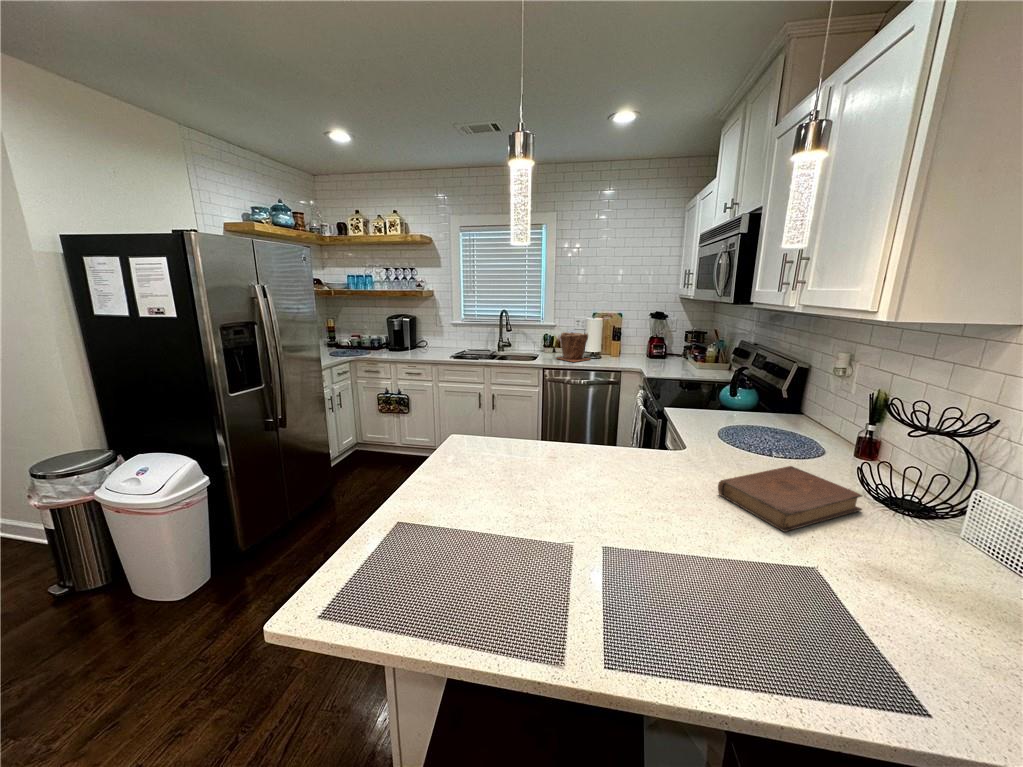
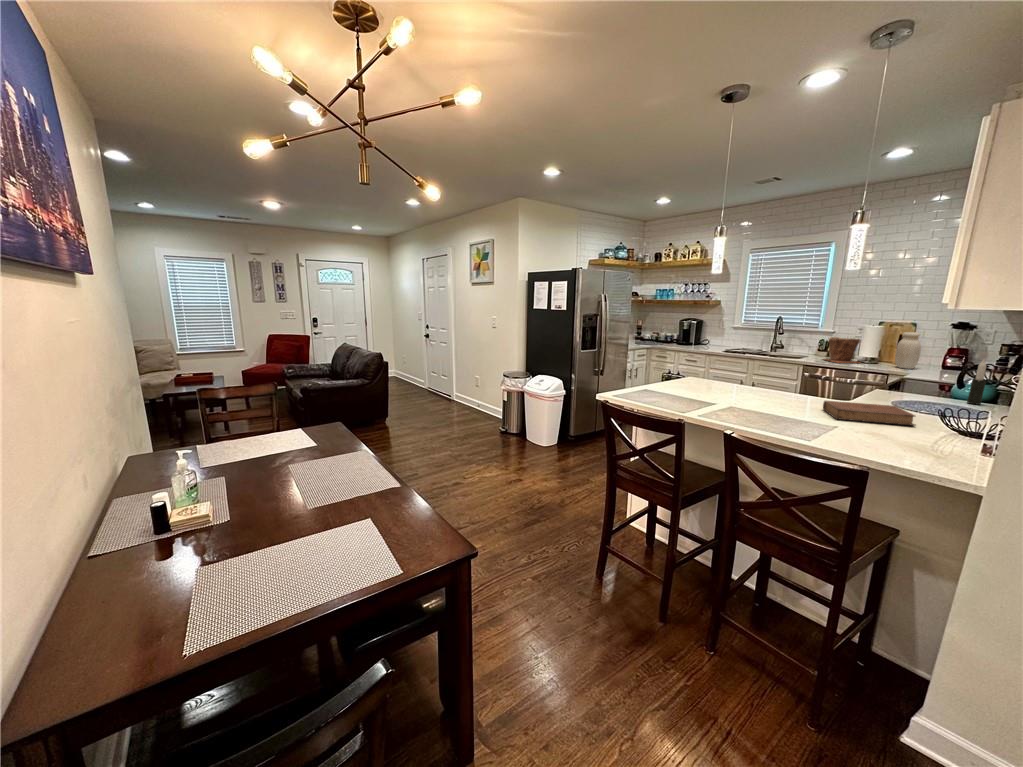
jar: none [621,325,641,363] -> present [895,332,921,369]
candle: none [761,366,780,419] -> present [967,359,986,405]

